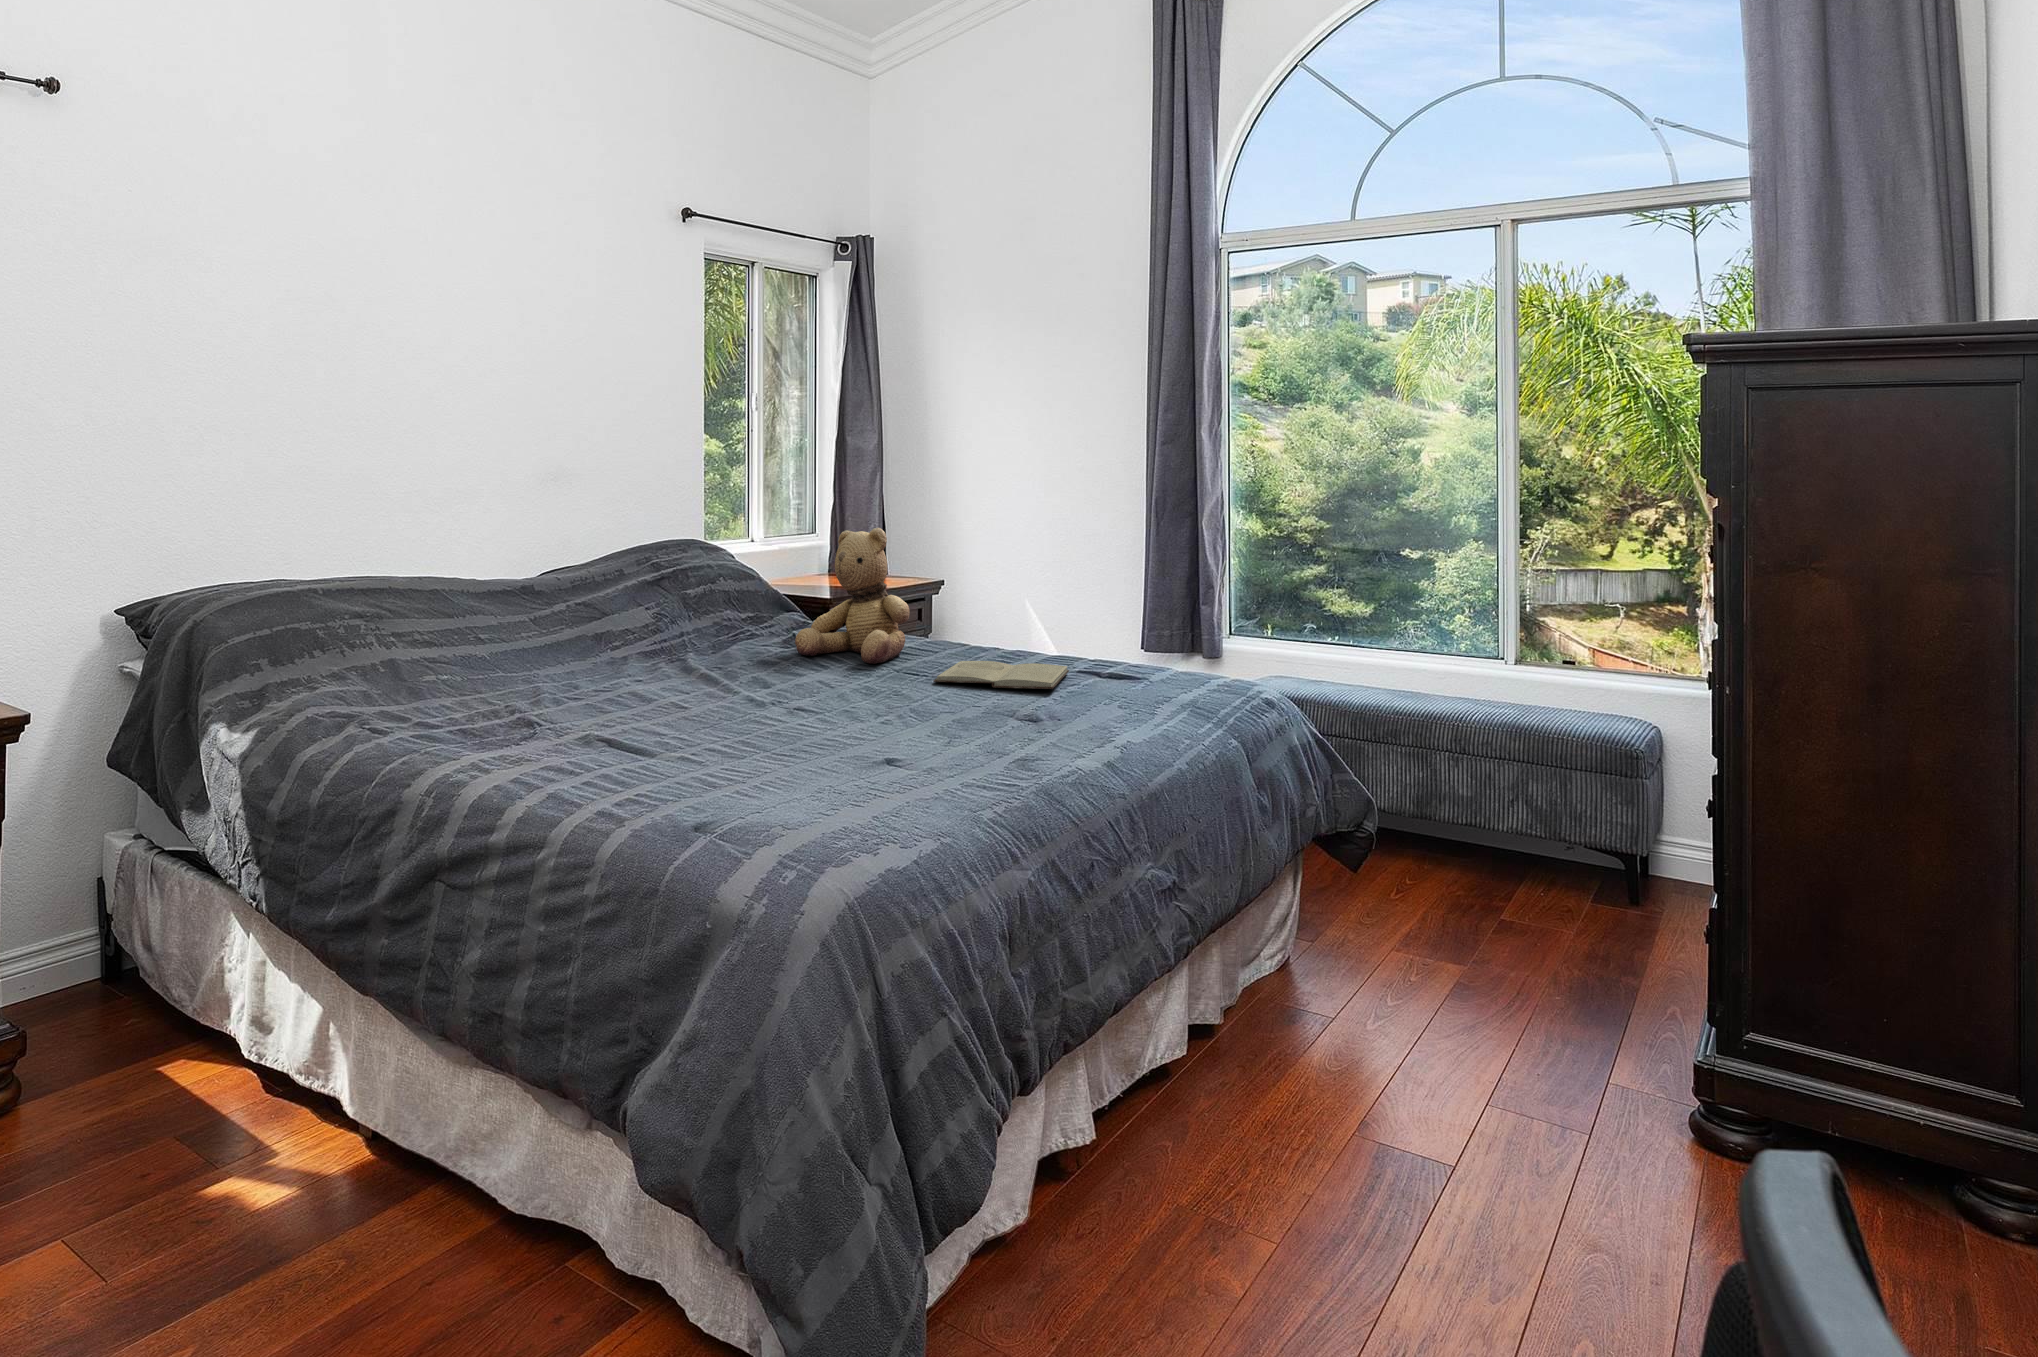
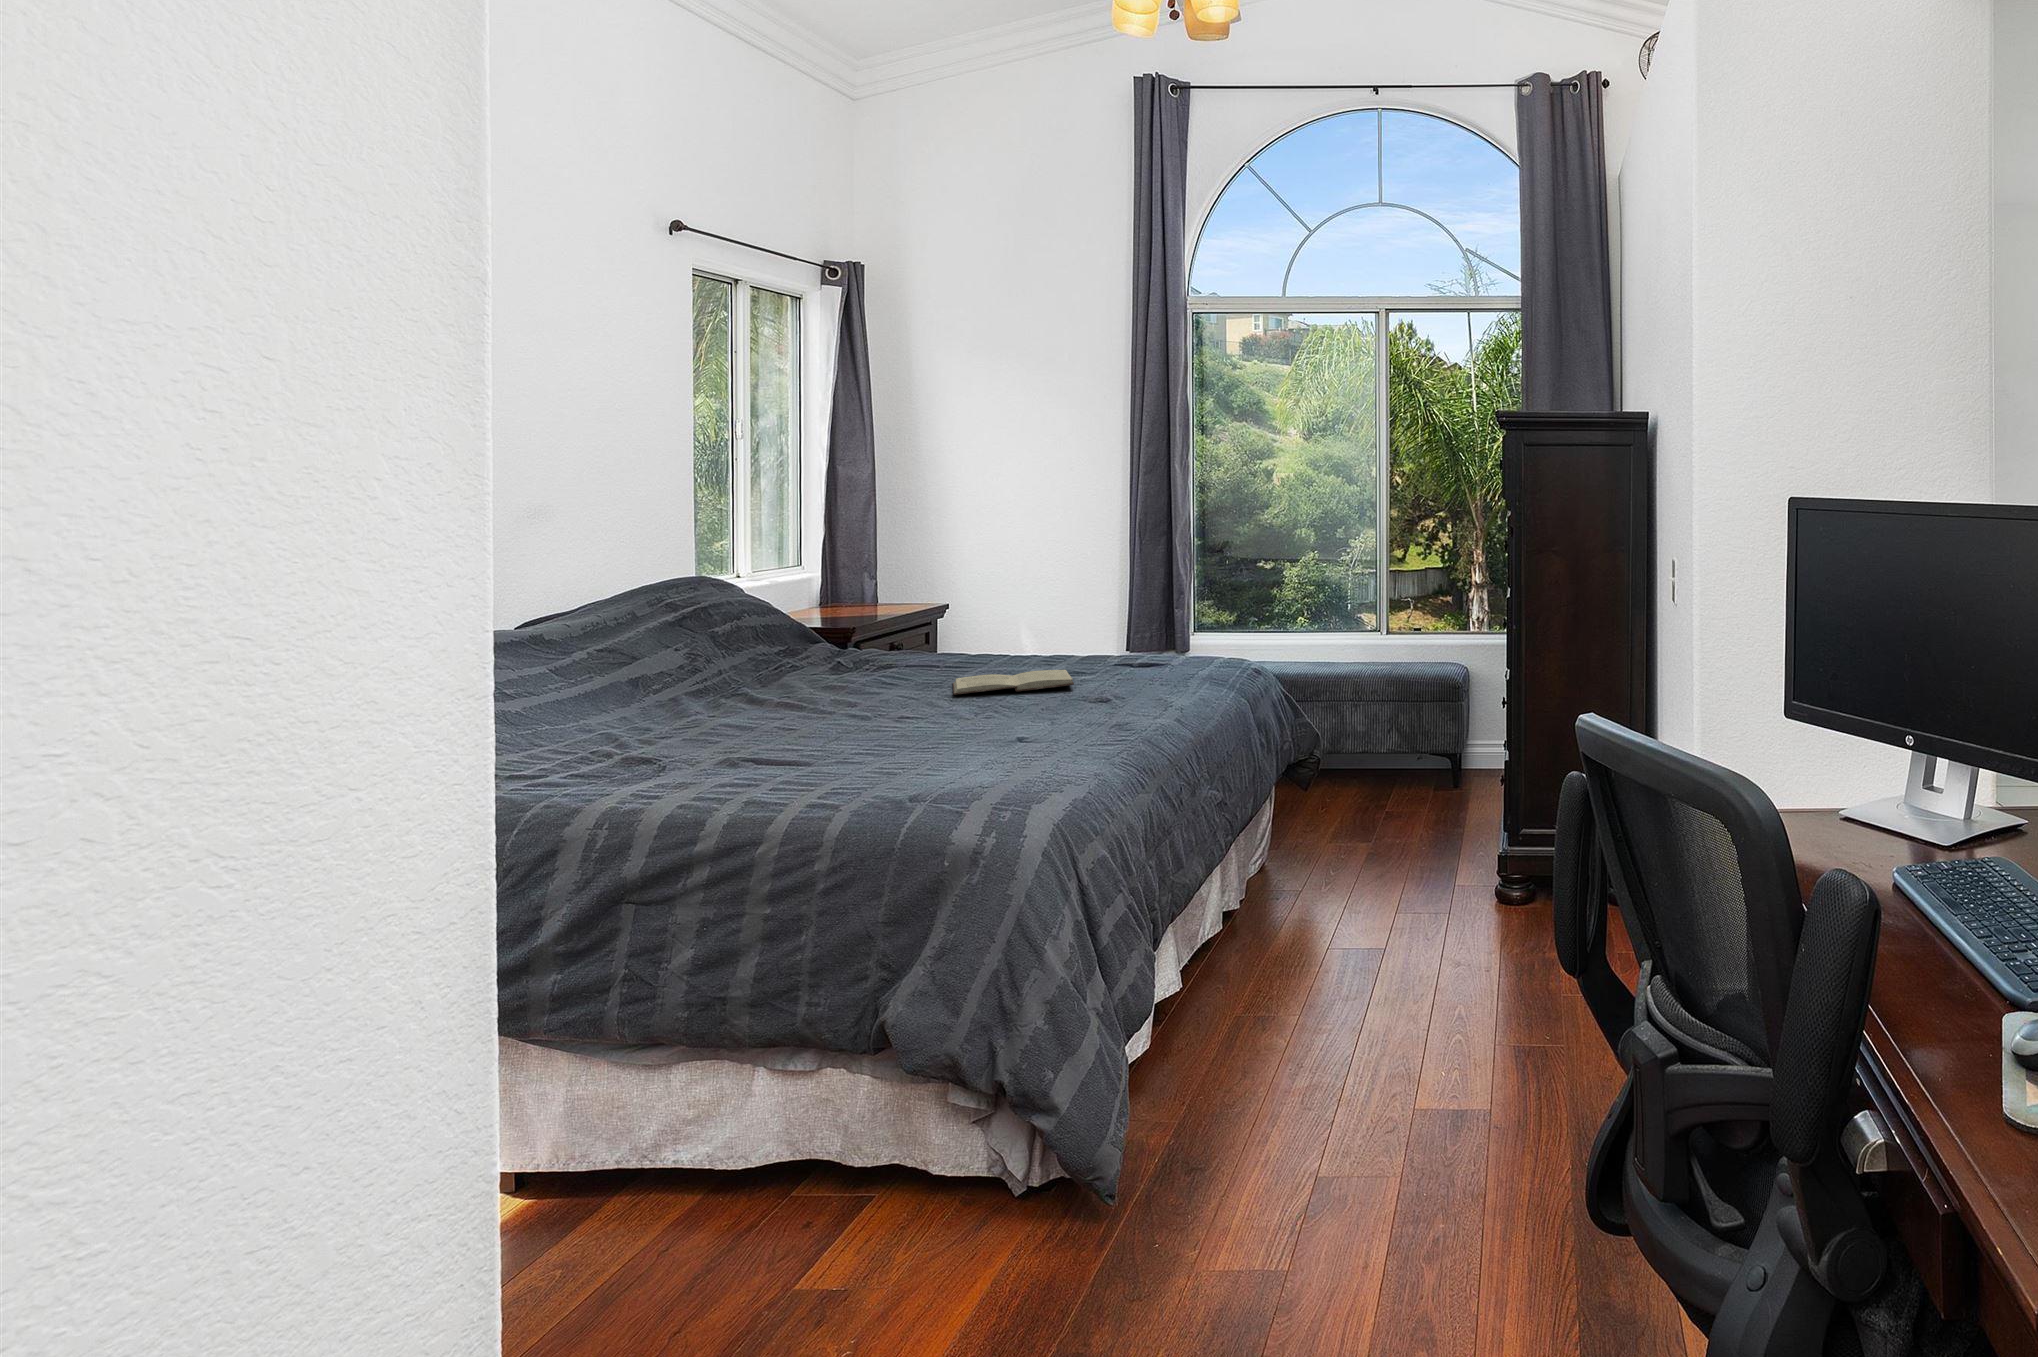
teddy bear: present [795,528,910,664] -> none [751,545,895,695]

